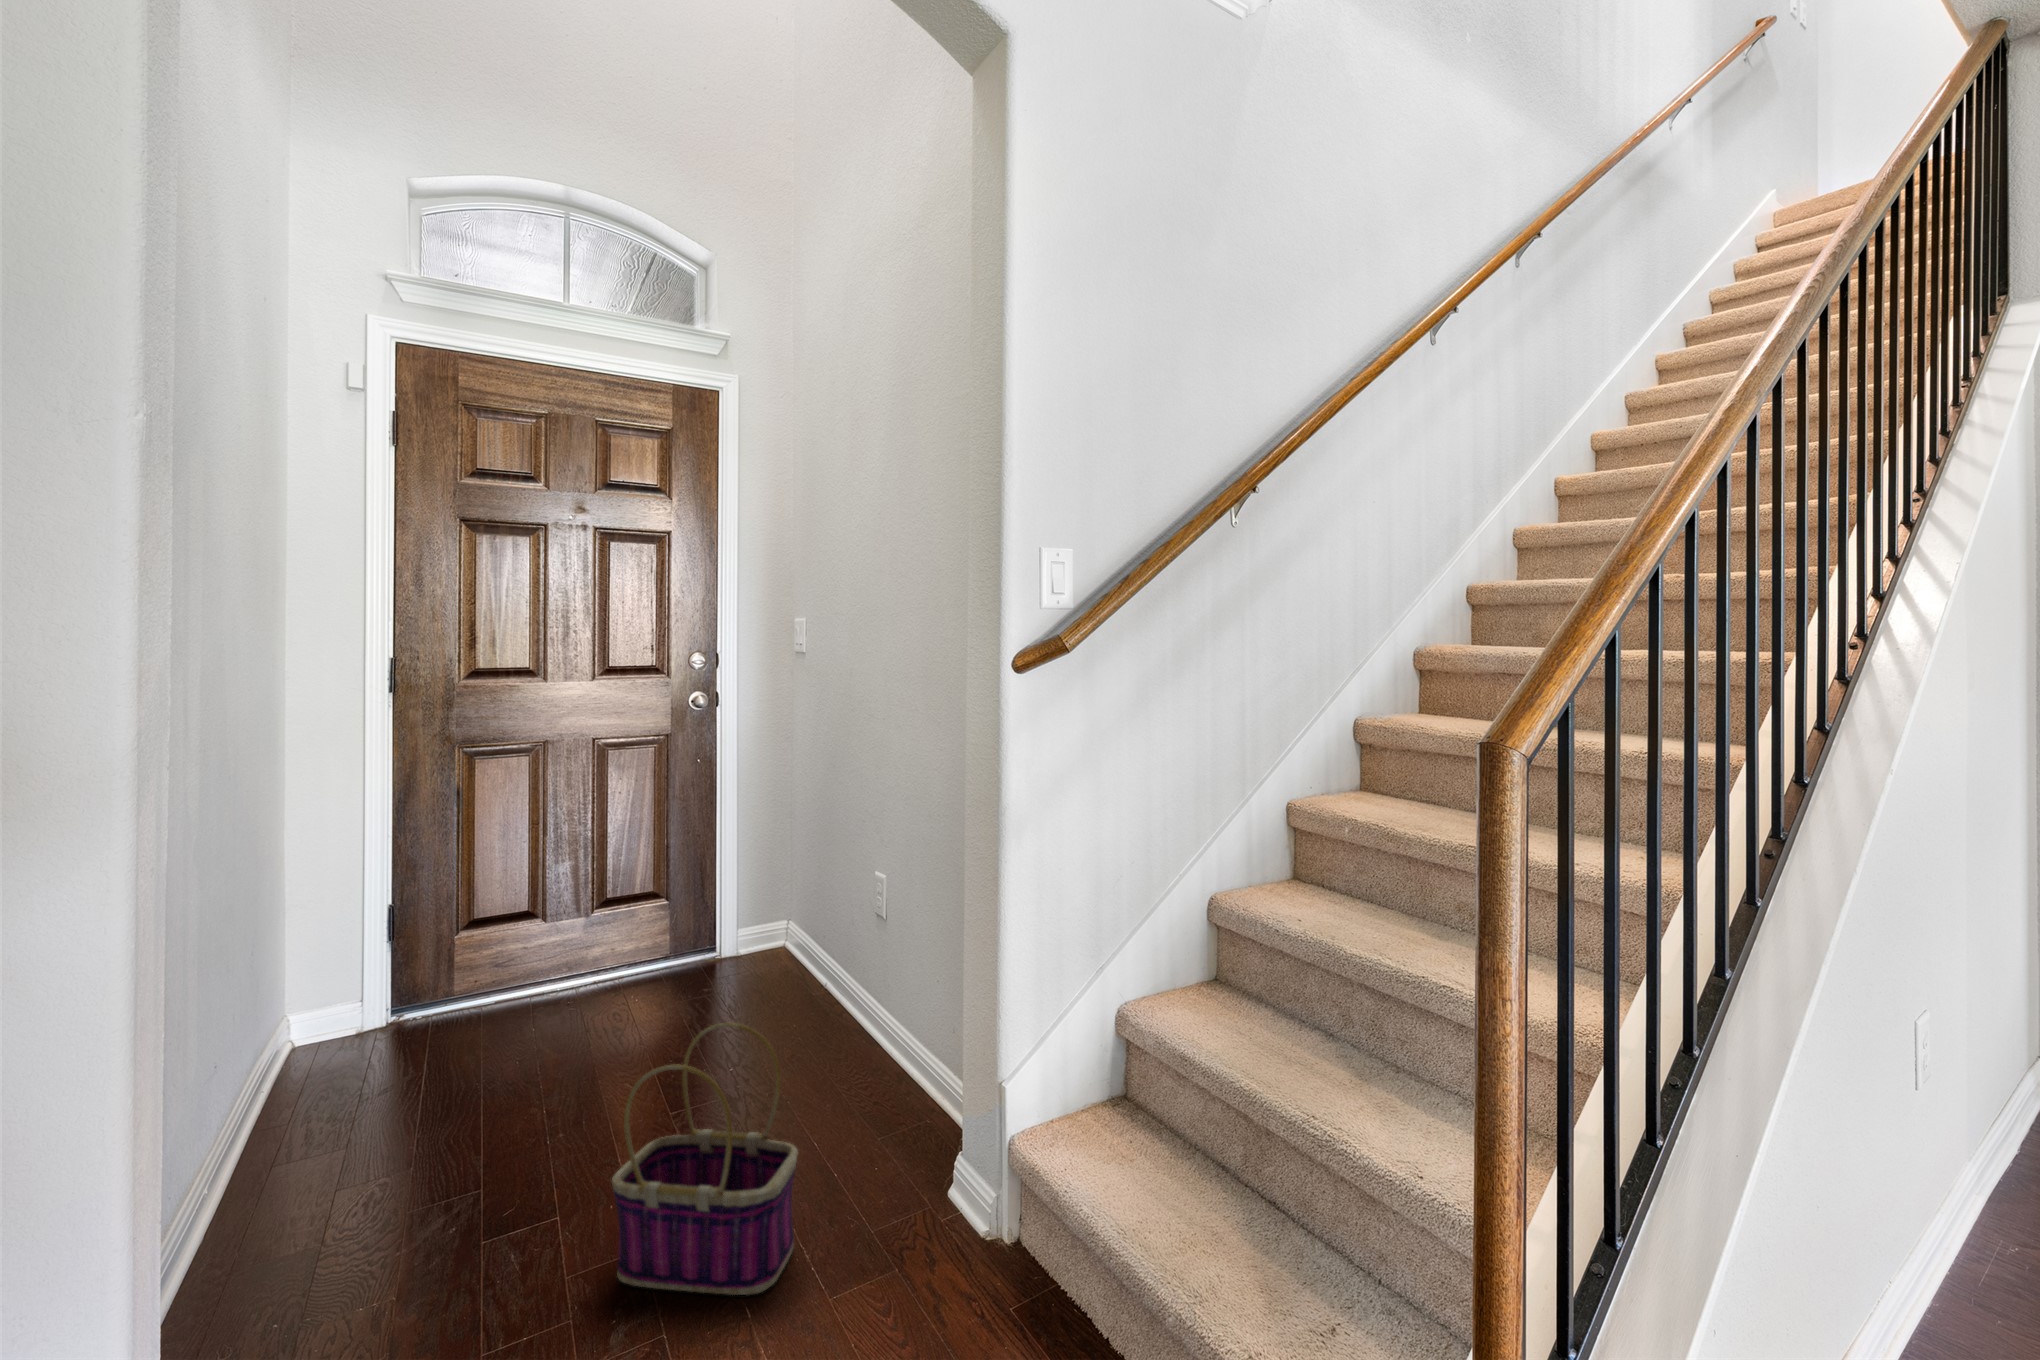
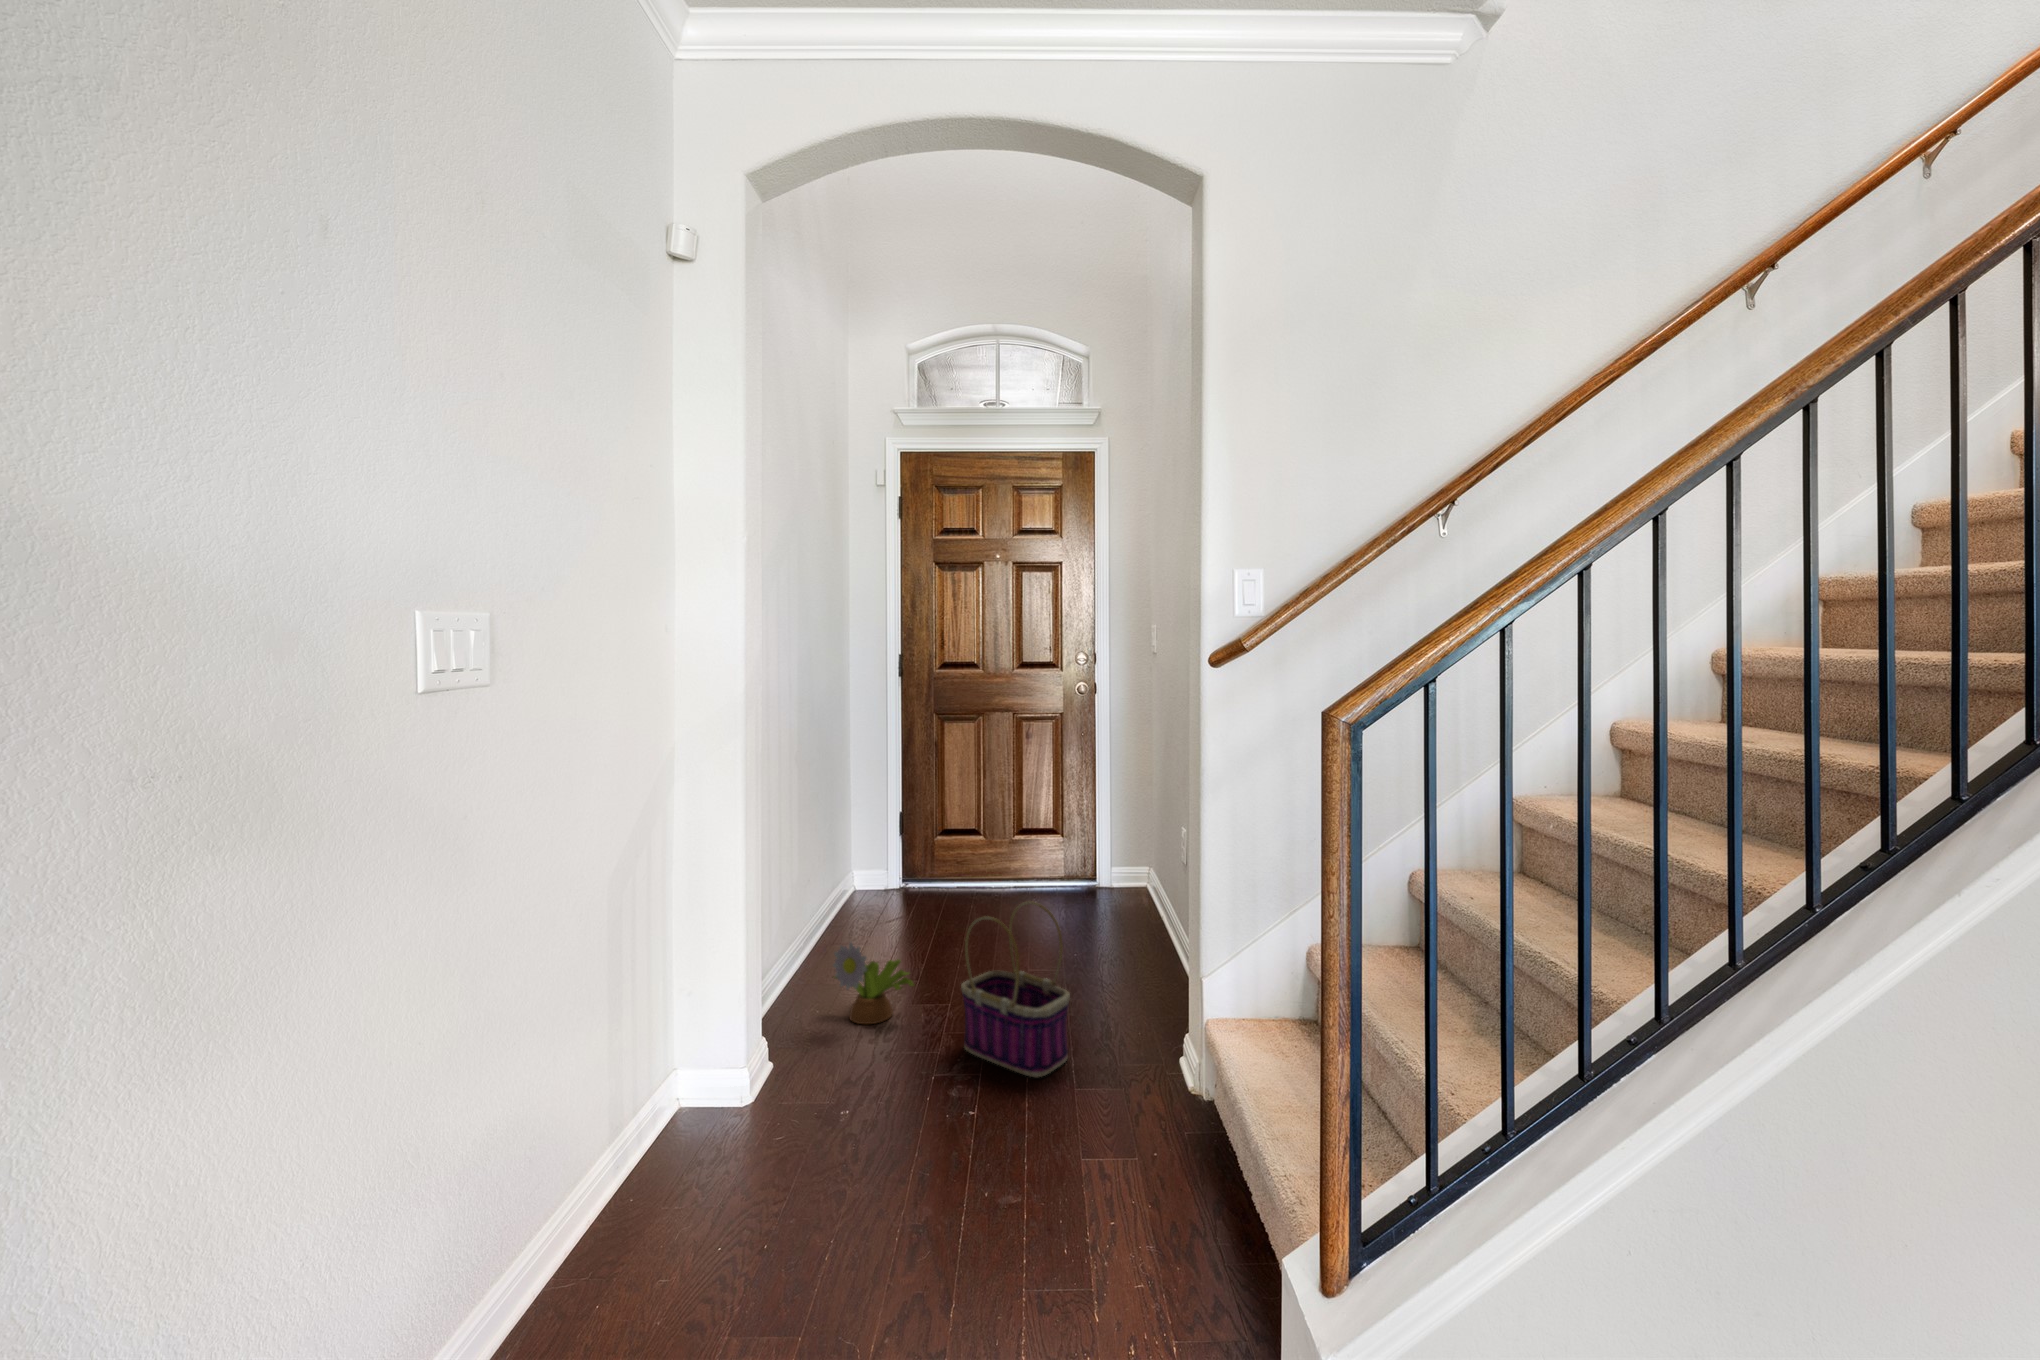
decorative plant: none [327,1156,507,1296] -> present [833,942,914,1024]

